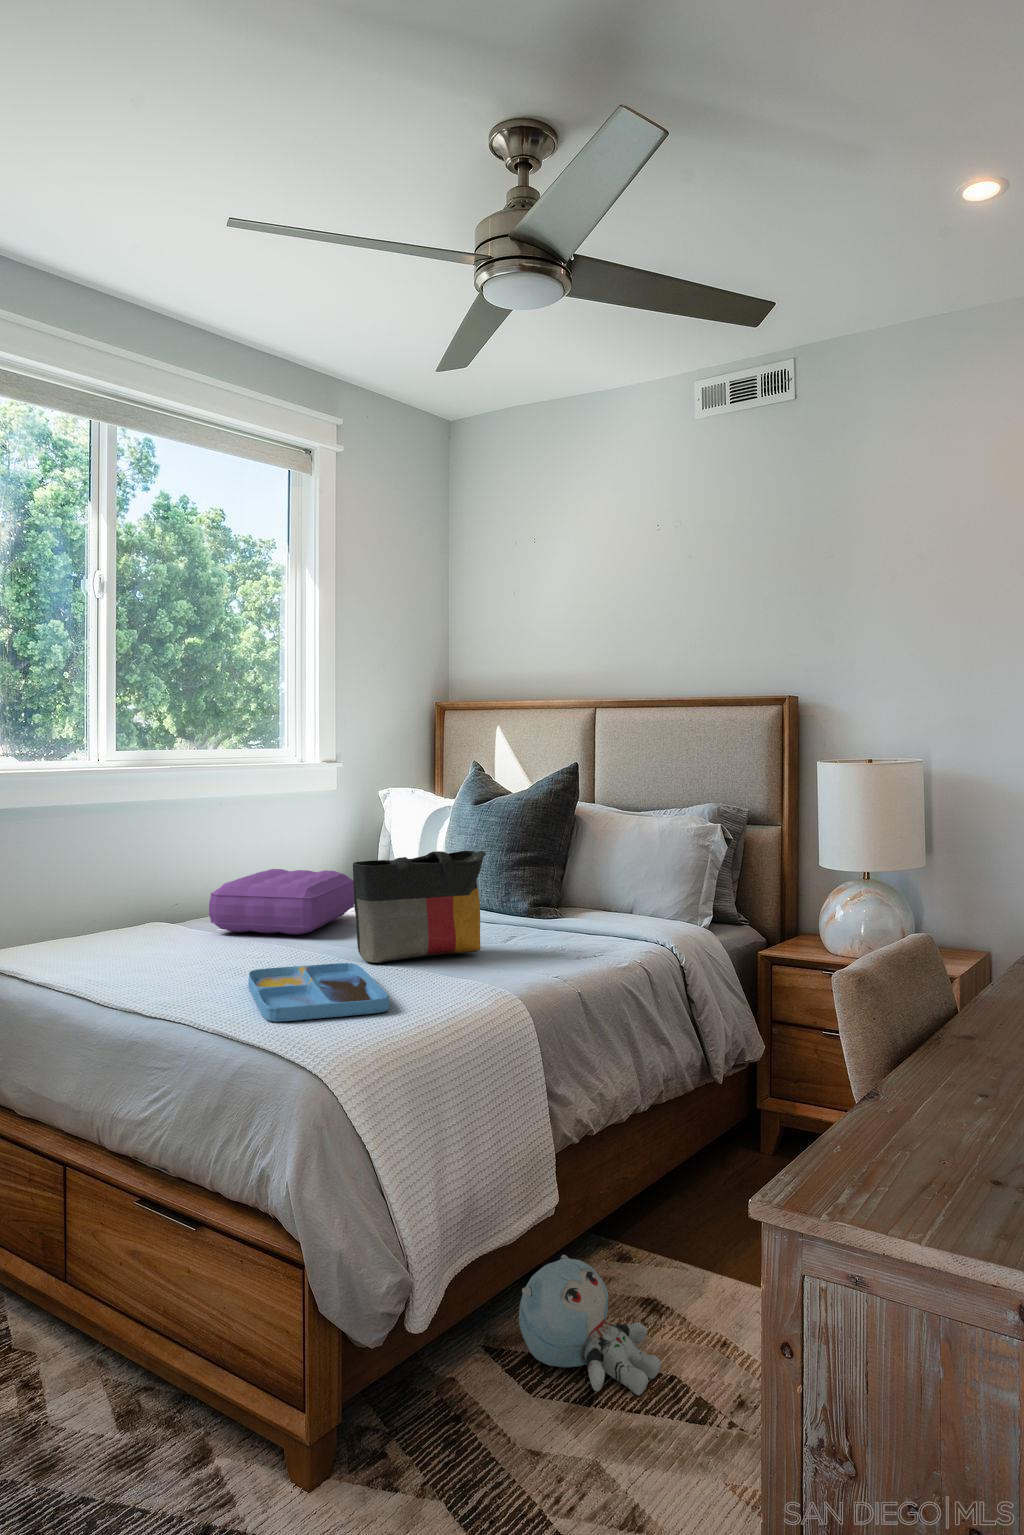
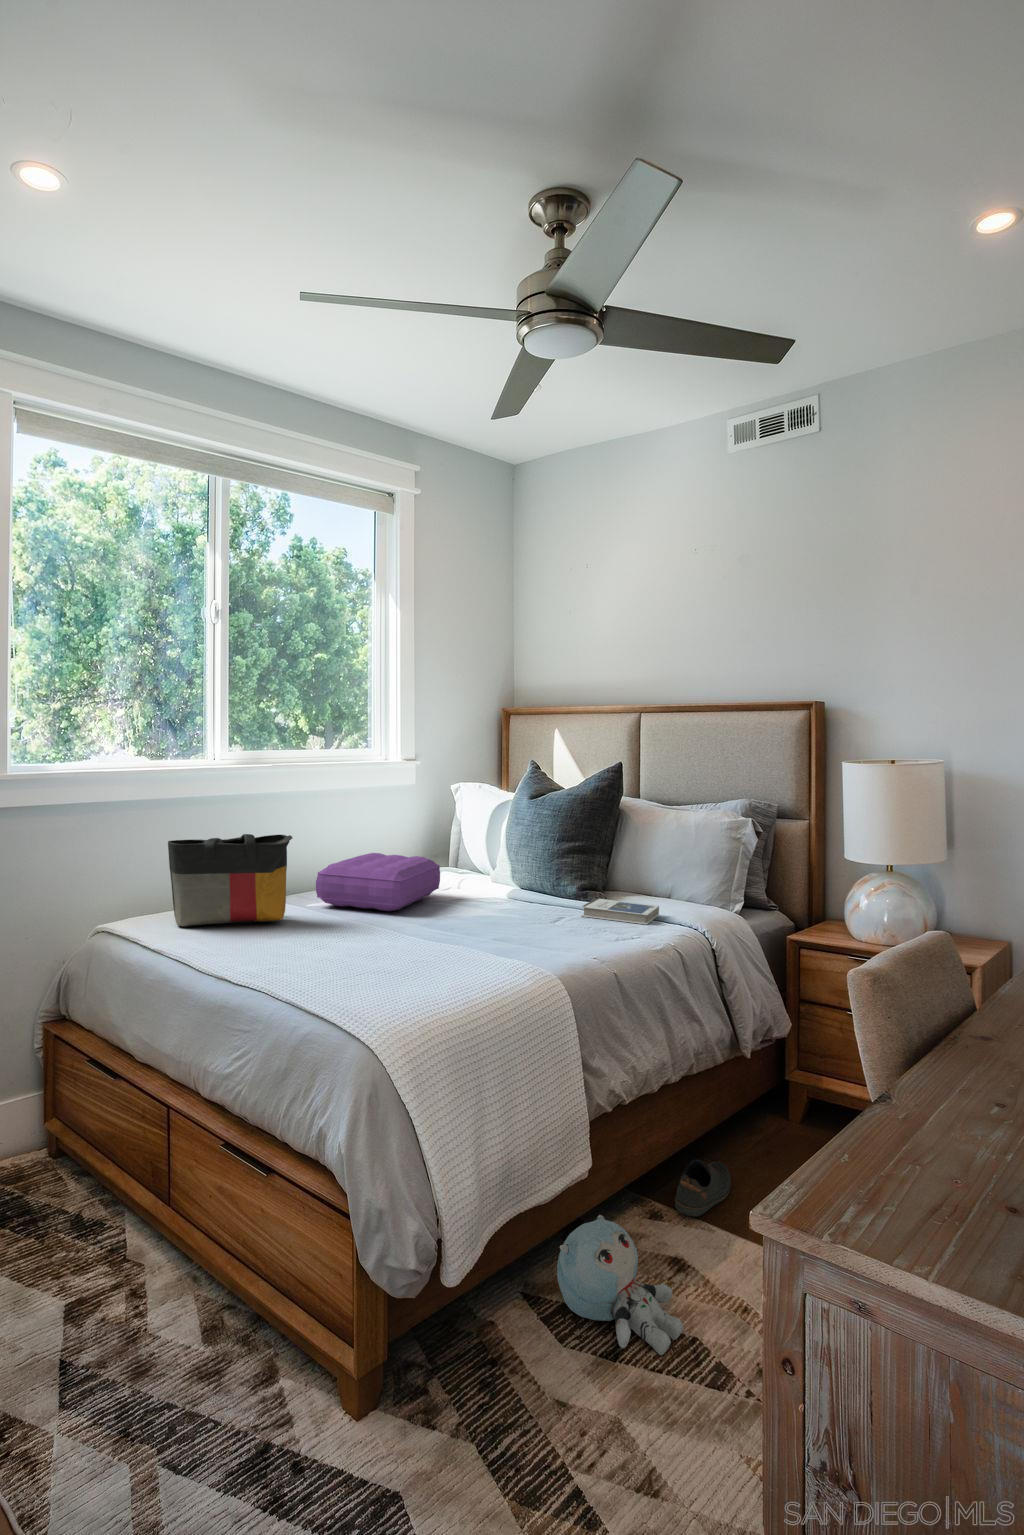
tote bag: present [353,851,486,963] -> present [168,834,292,926]
hardback book: none [523,910,611,935] -> present [581,898,659,925]
tray: present [248,963,389,1022] -> none [336,942,452,995]
shoe: none [643,1193,704,1255] -> present [675,1160,731,1217]

